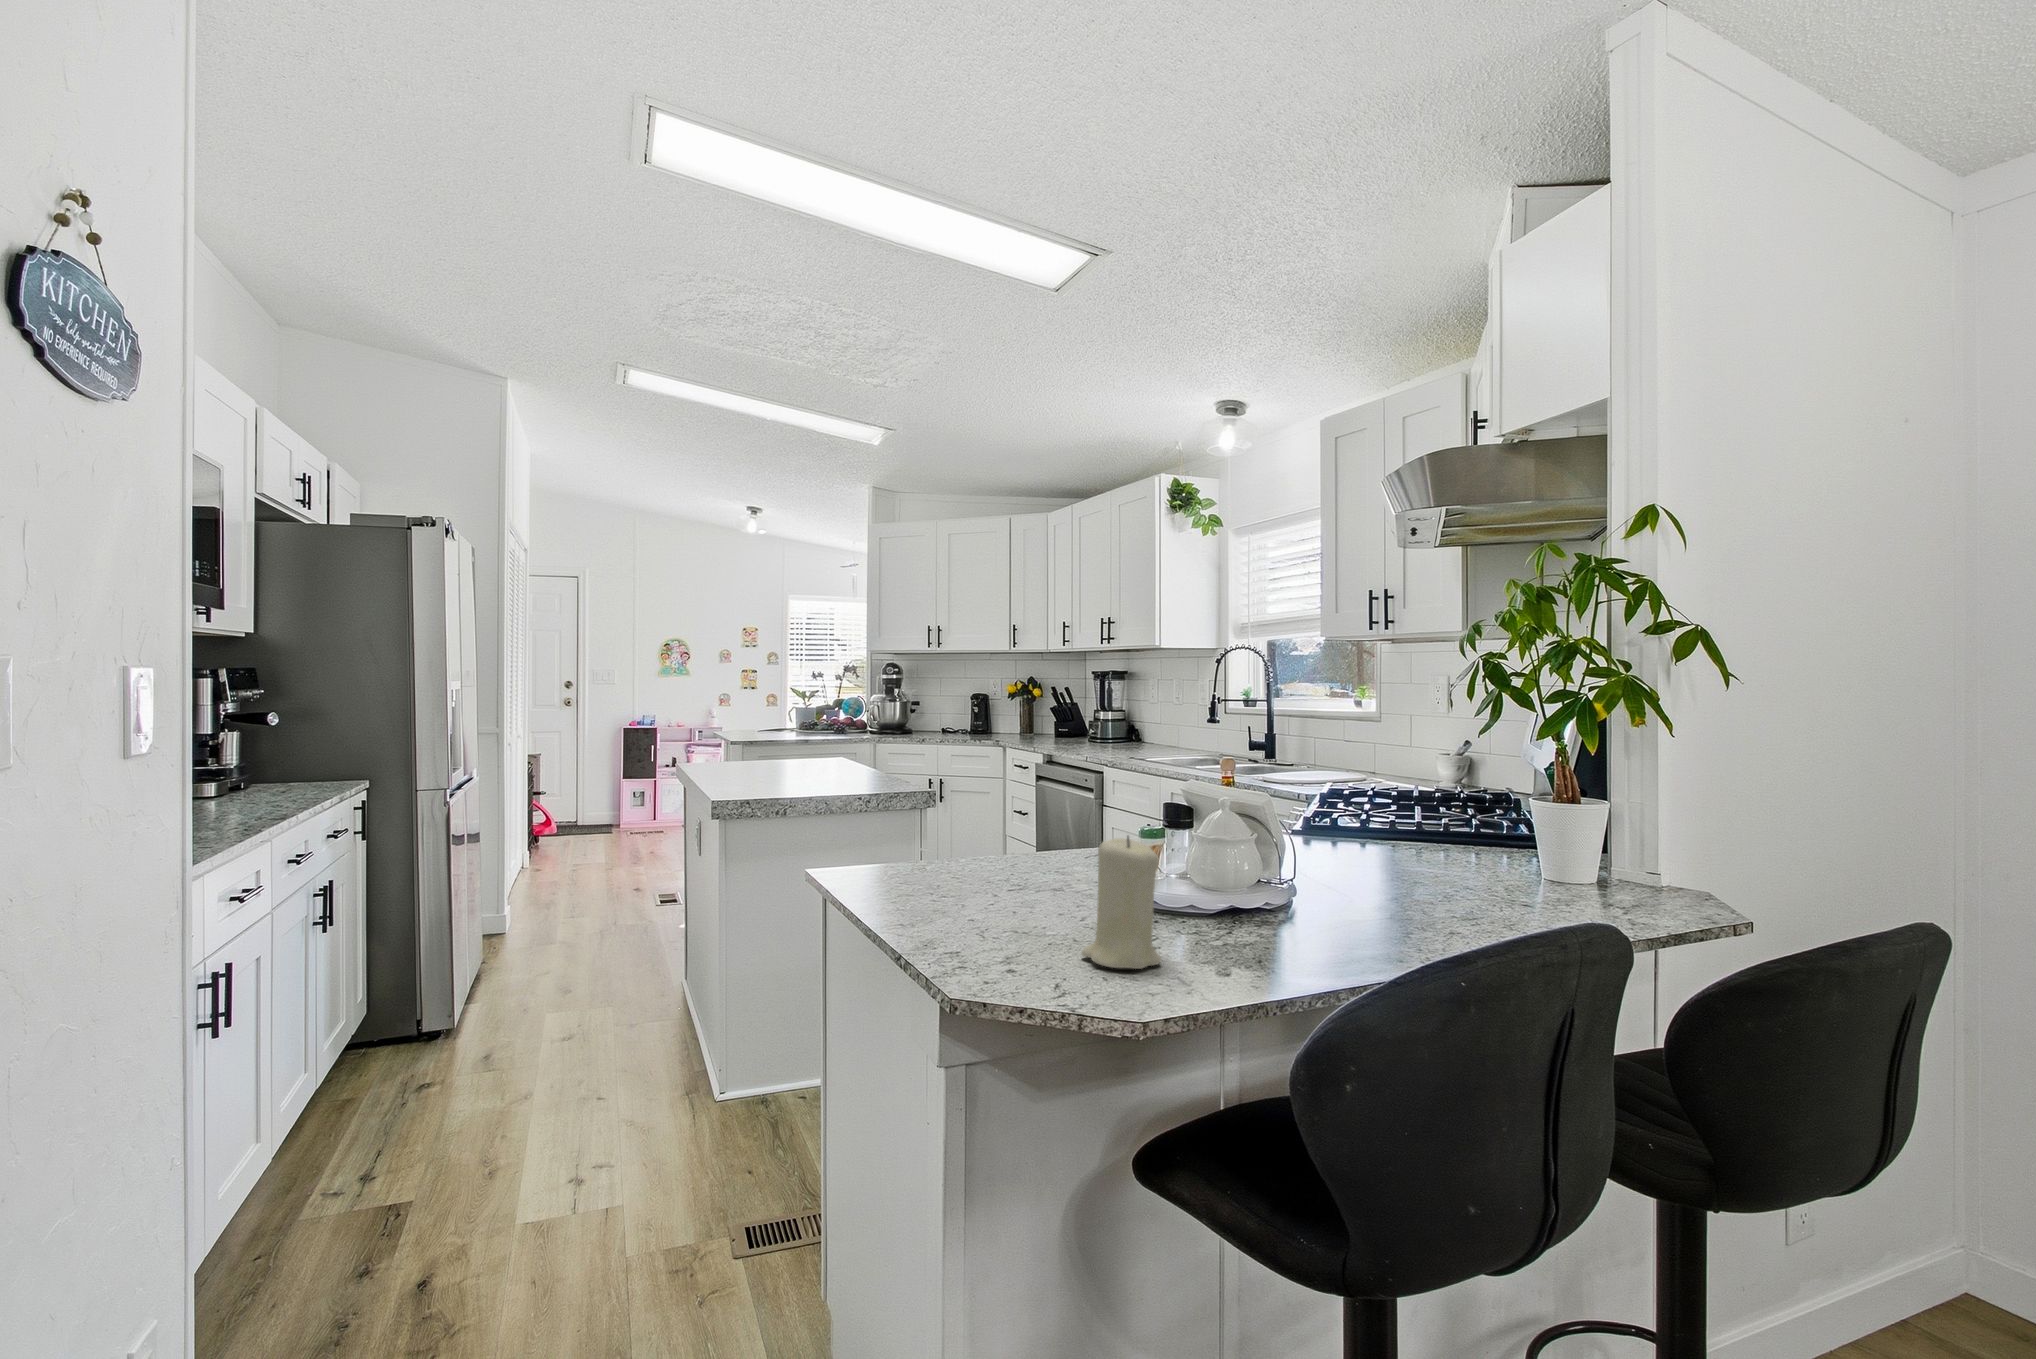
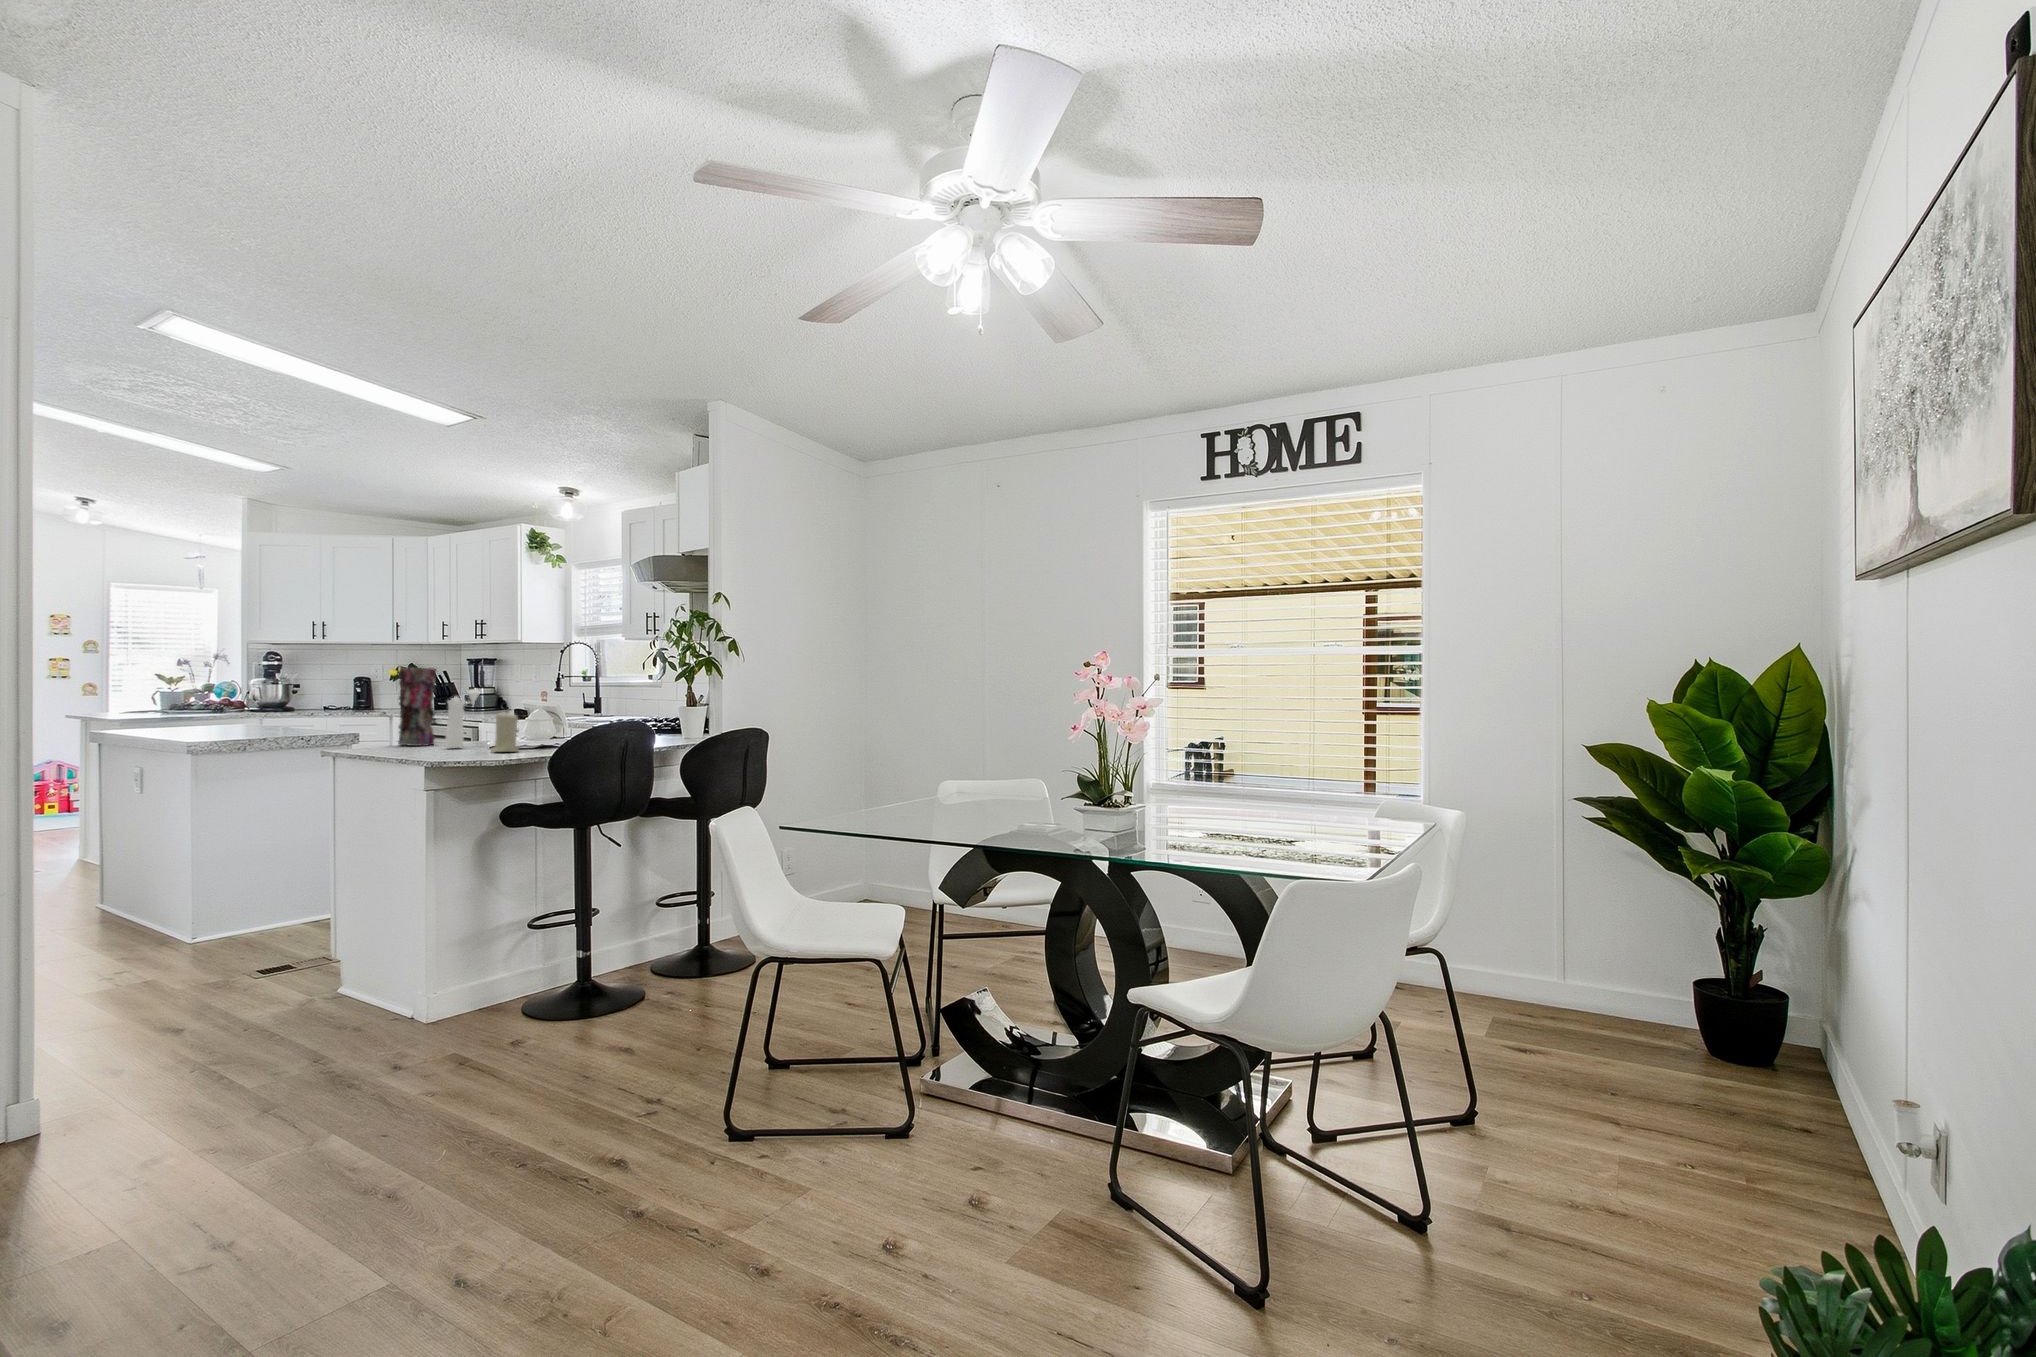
vase: none [908,695,986,883] -> present [398,667,436,746]
pepper mill: none [987,753,1072,913] -> present [445,690,480,748]

